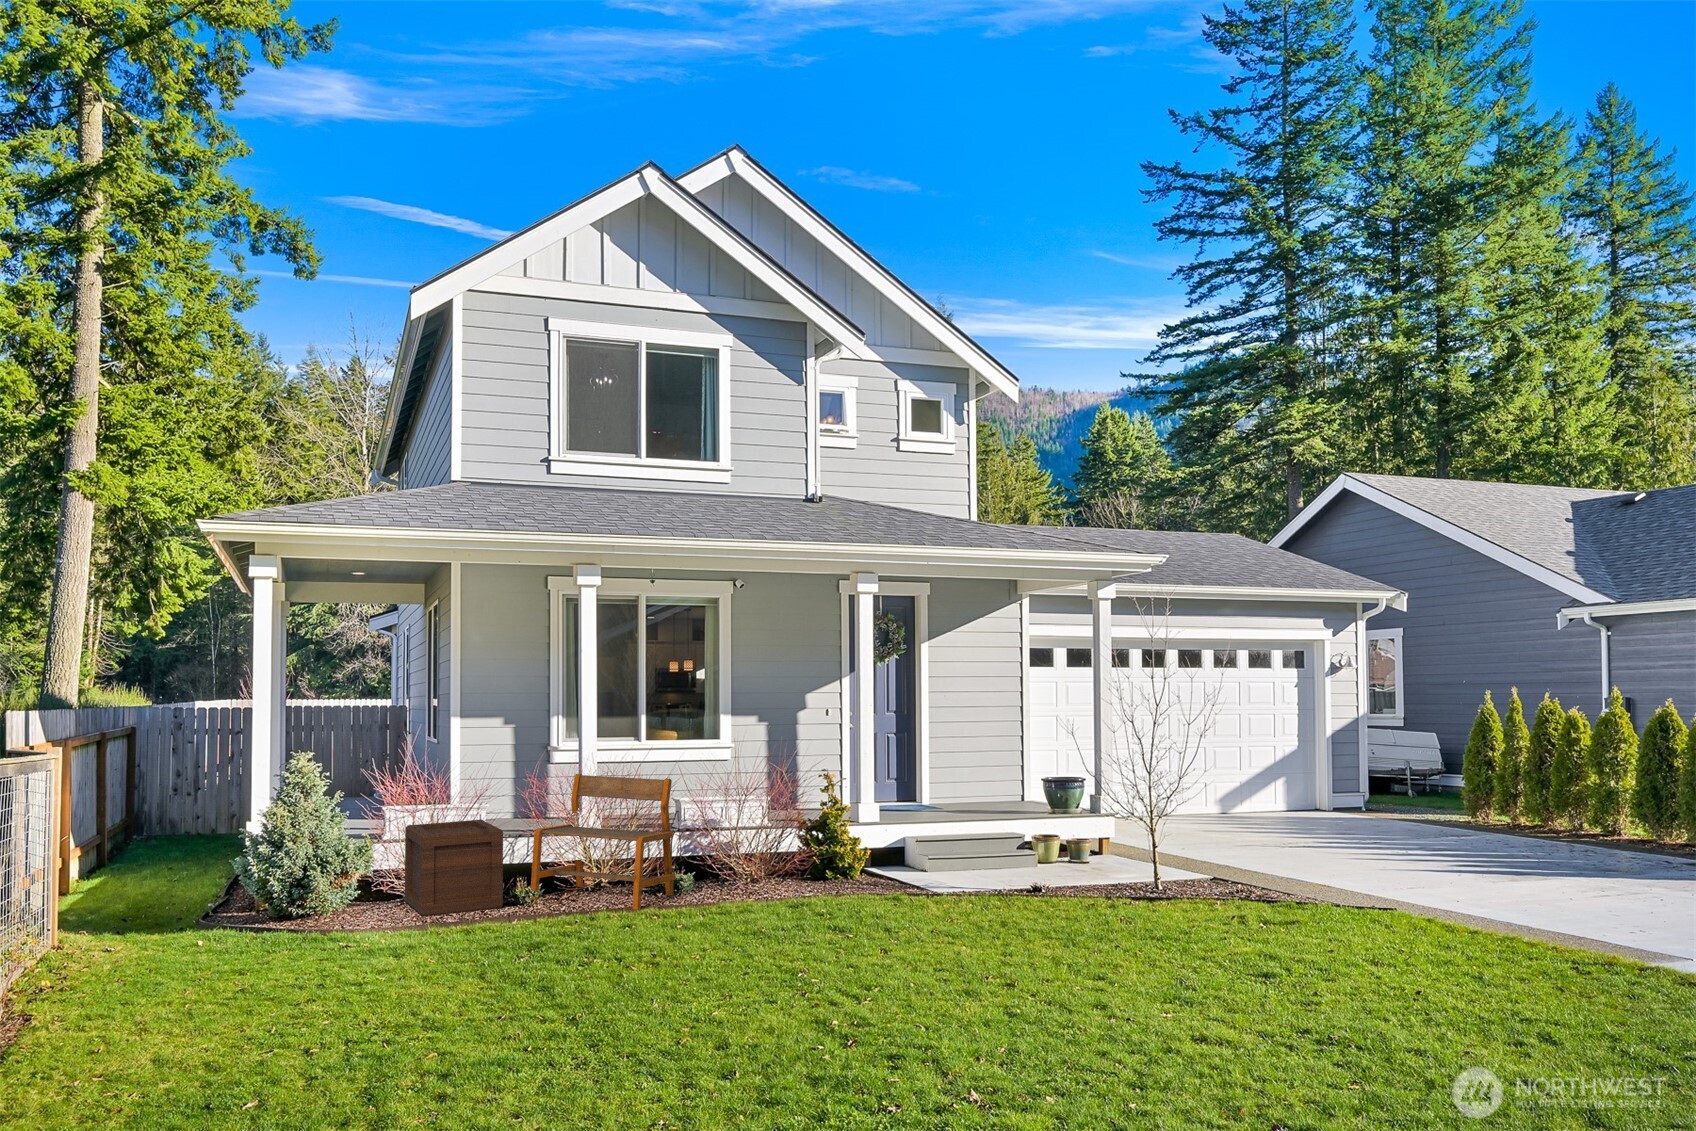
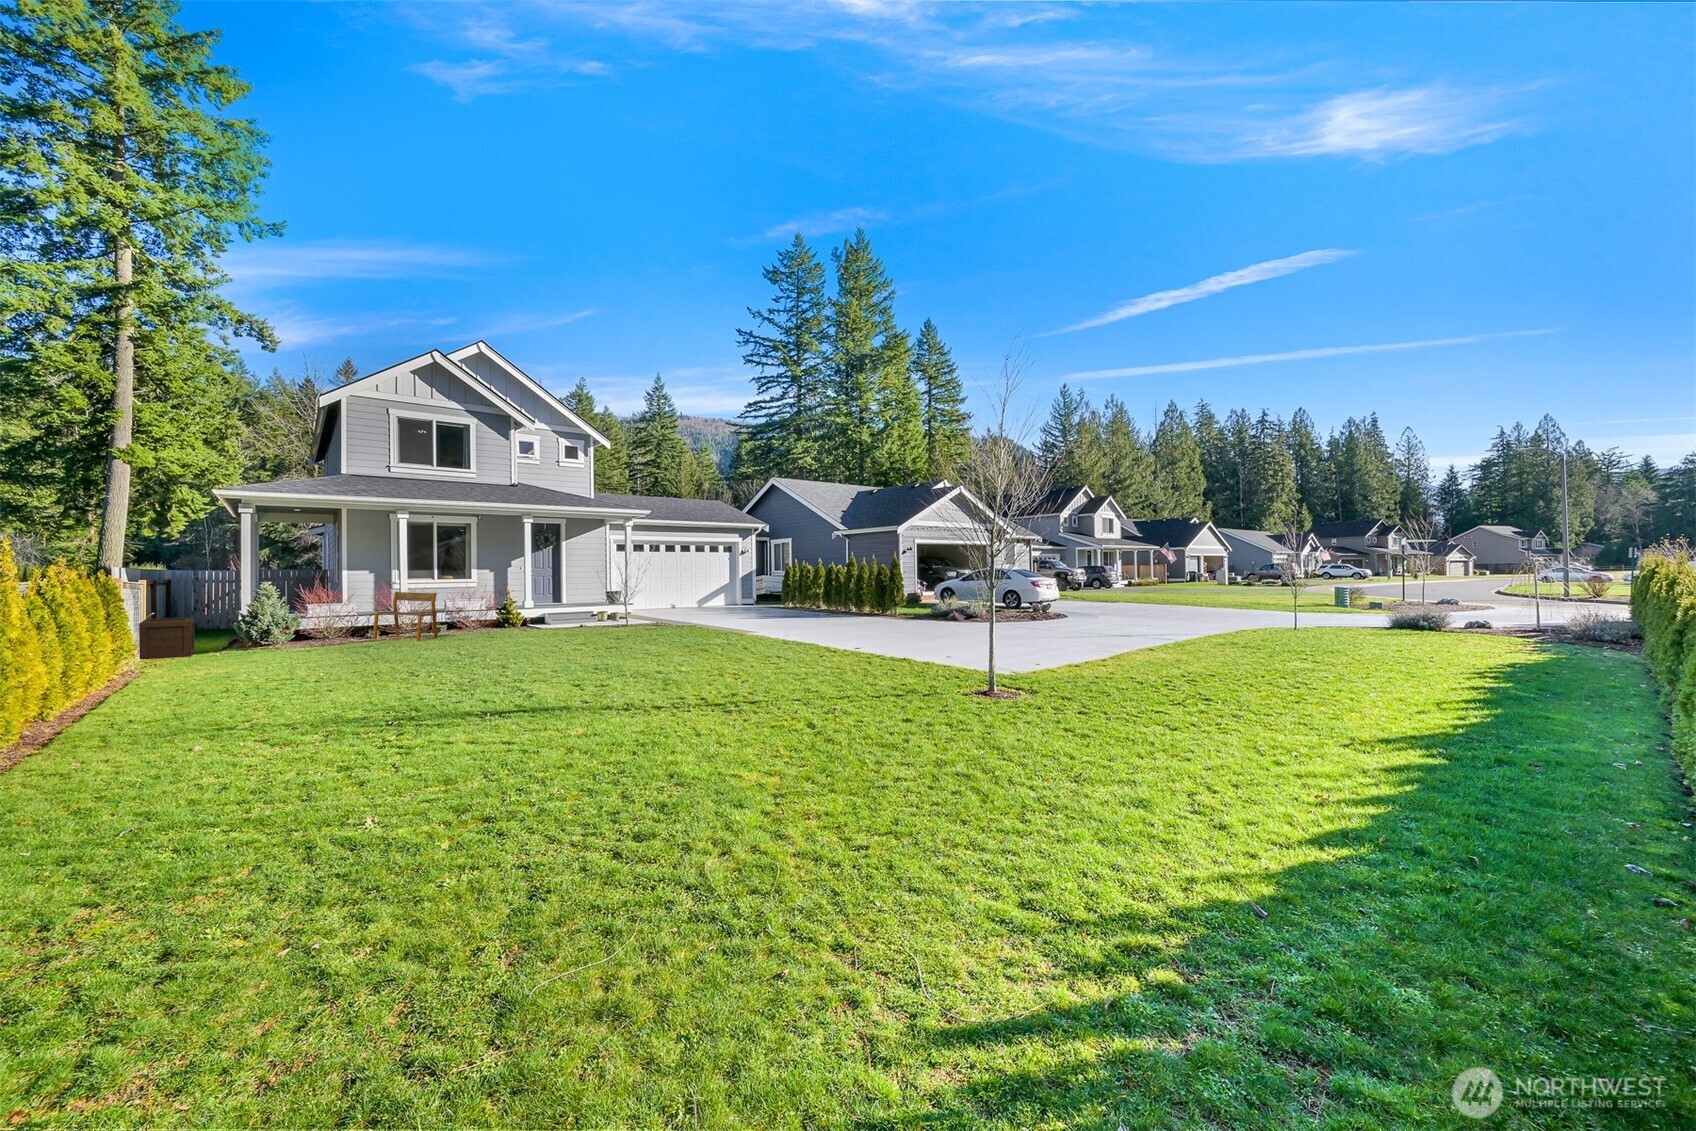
wooden crate: present [404,820,503,916] -> present [139,617,195,660]

